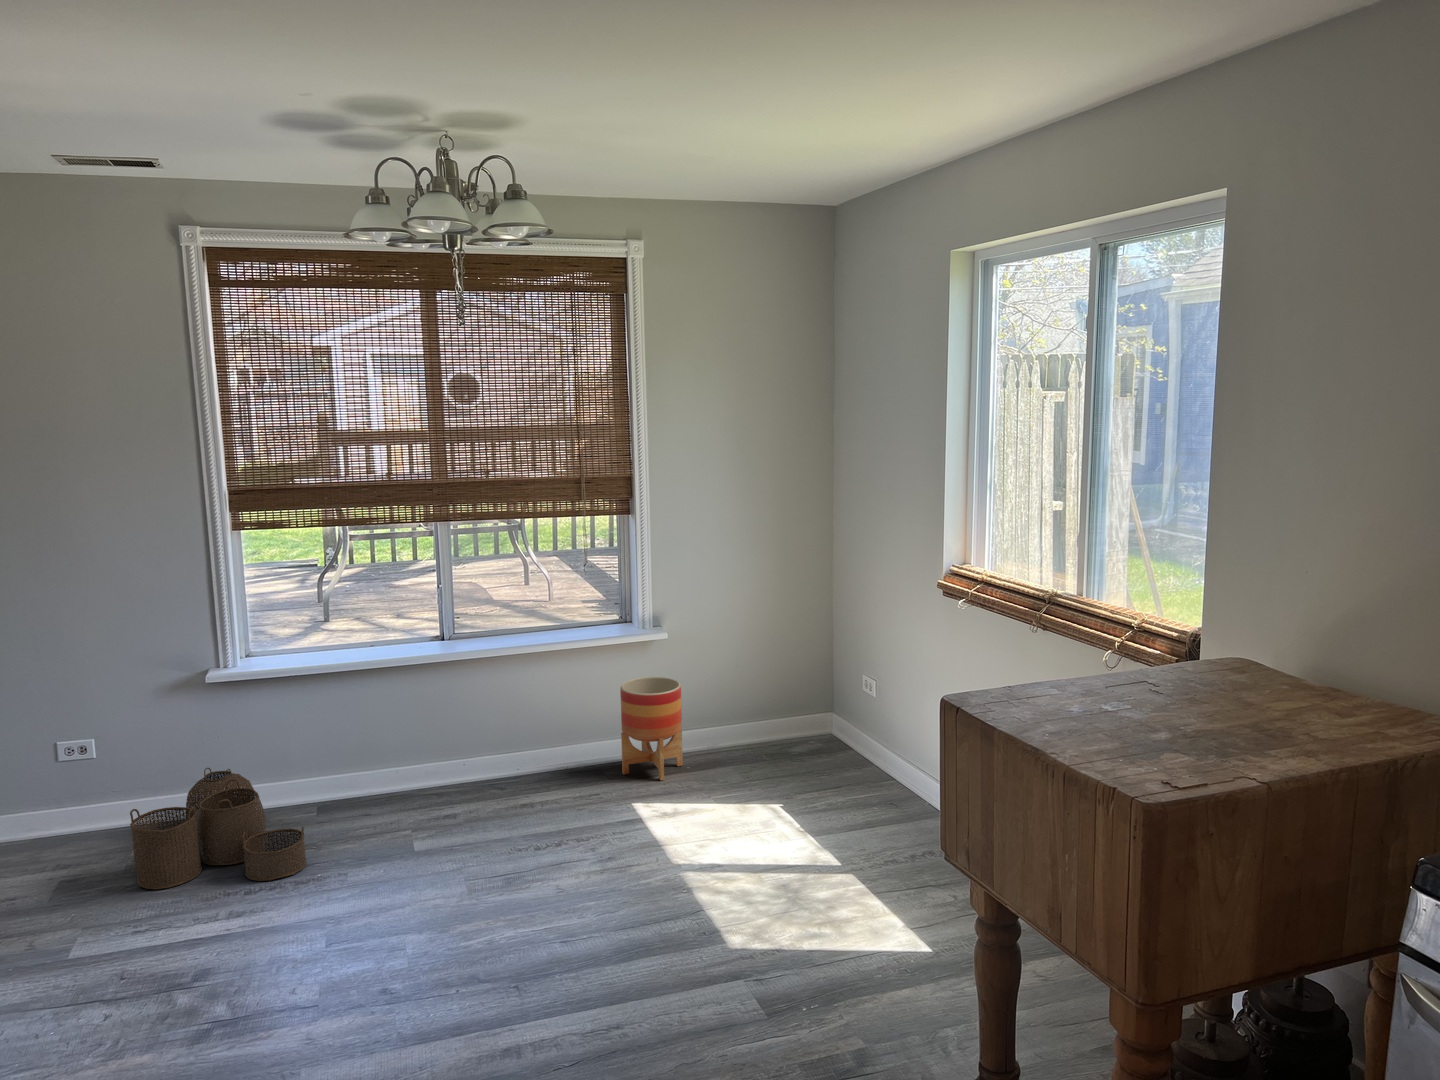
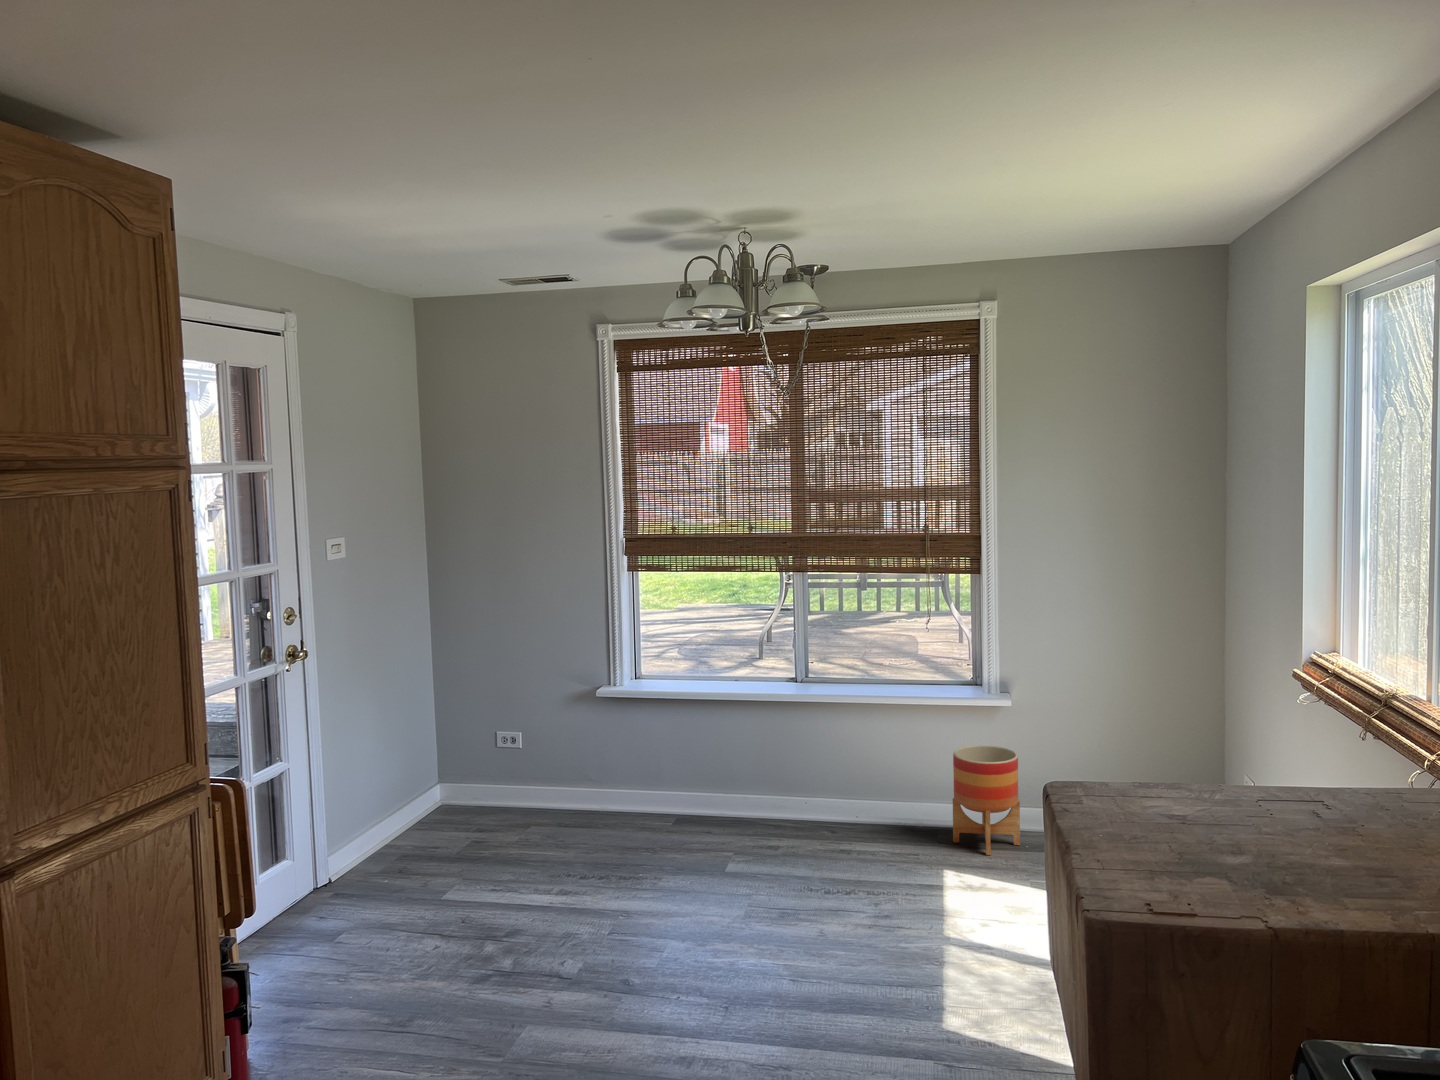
woven basket: present [130,768,307,889] -> none [519,768,641,868]

